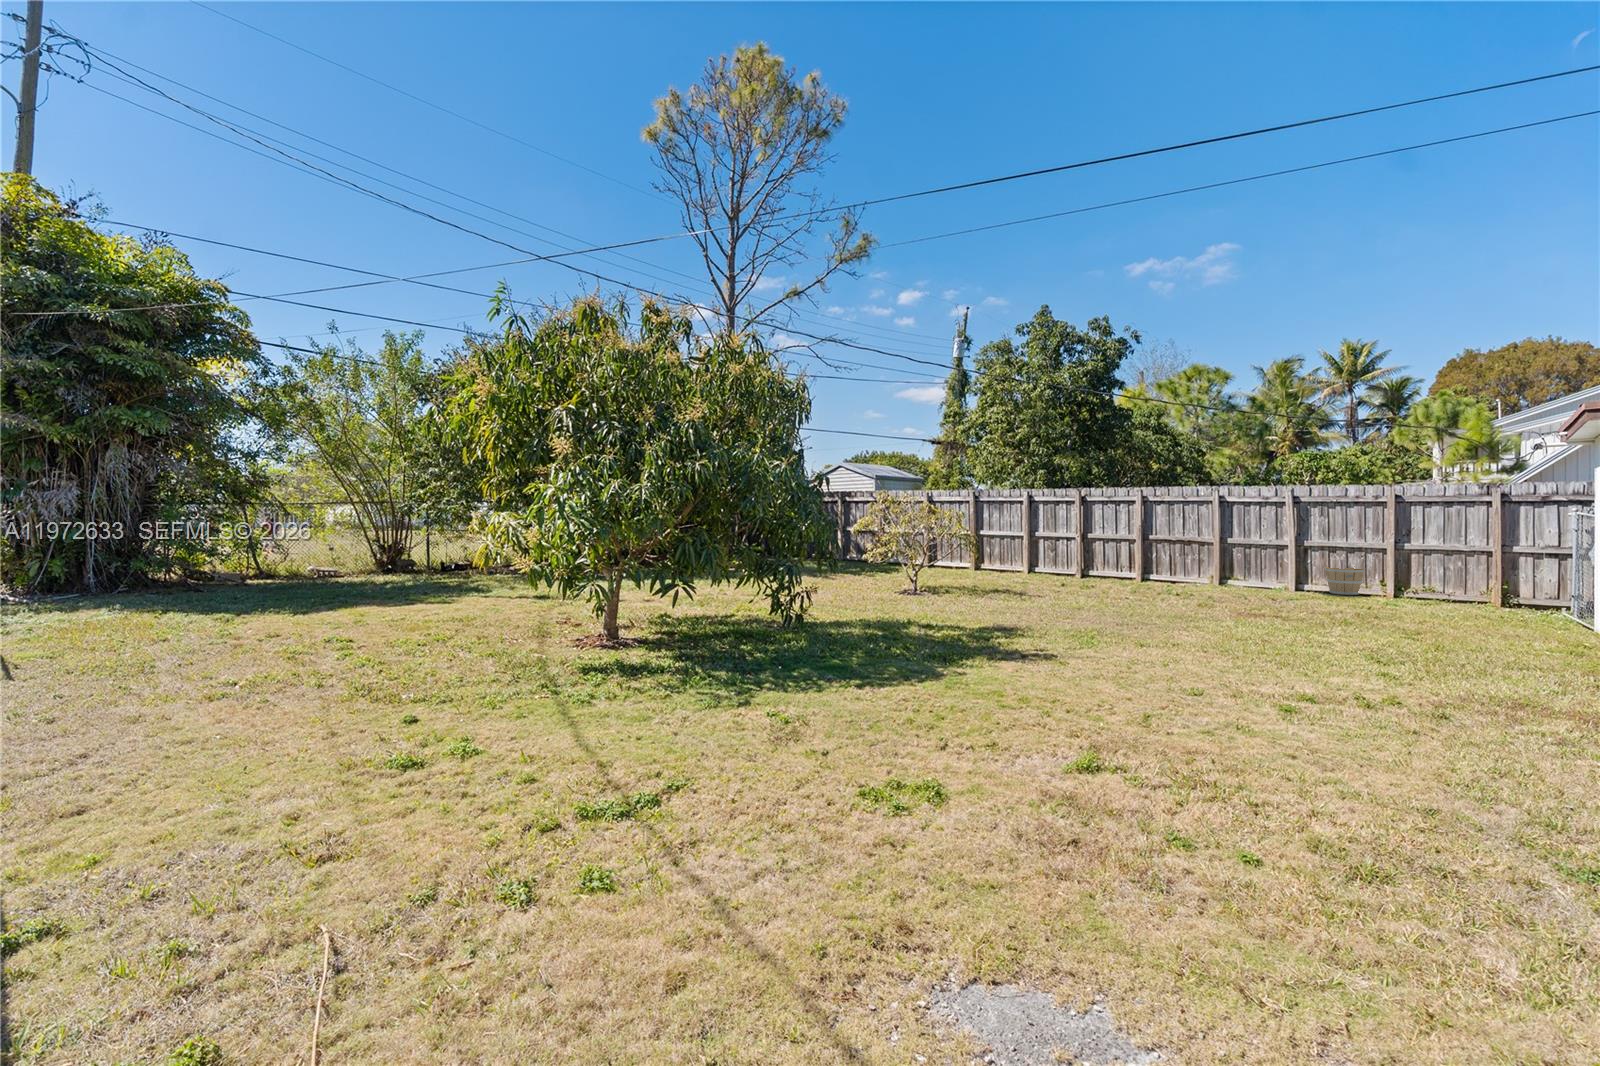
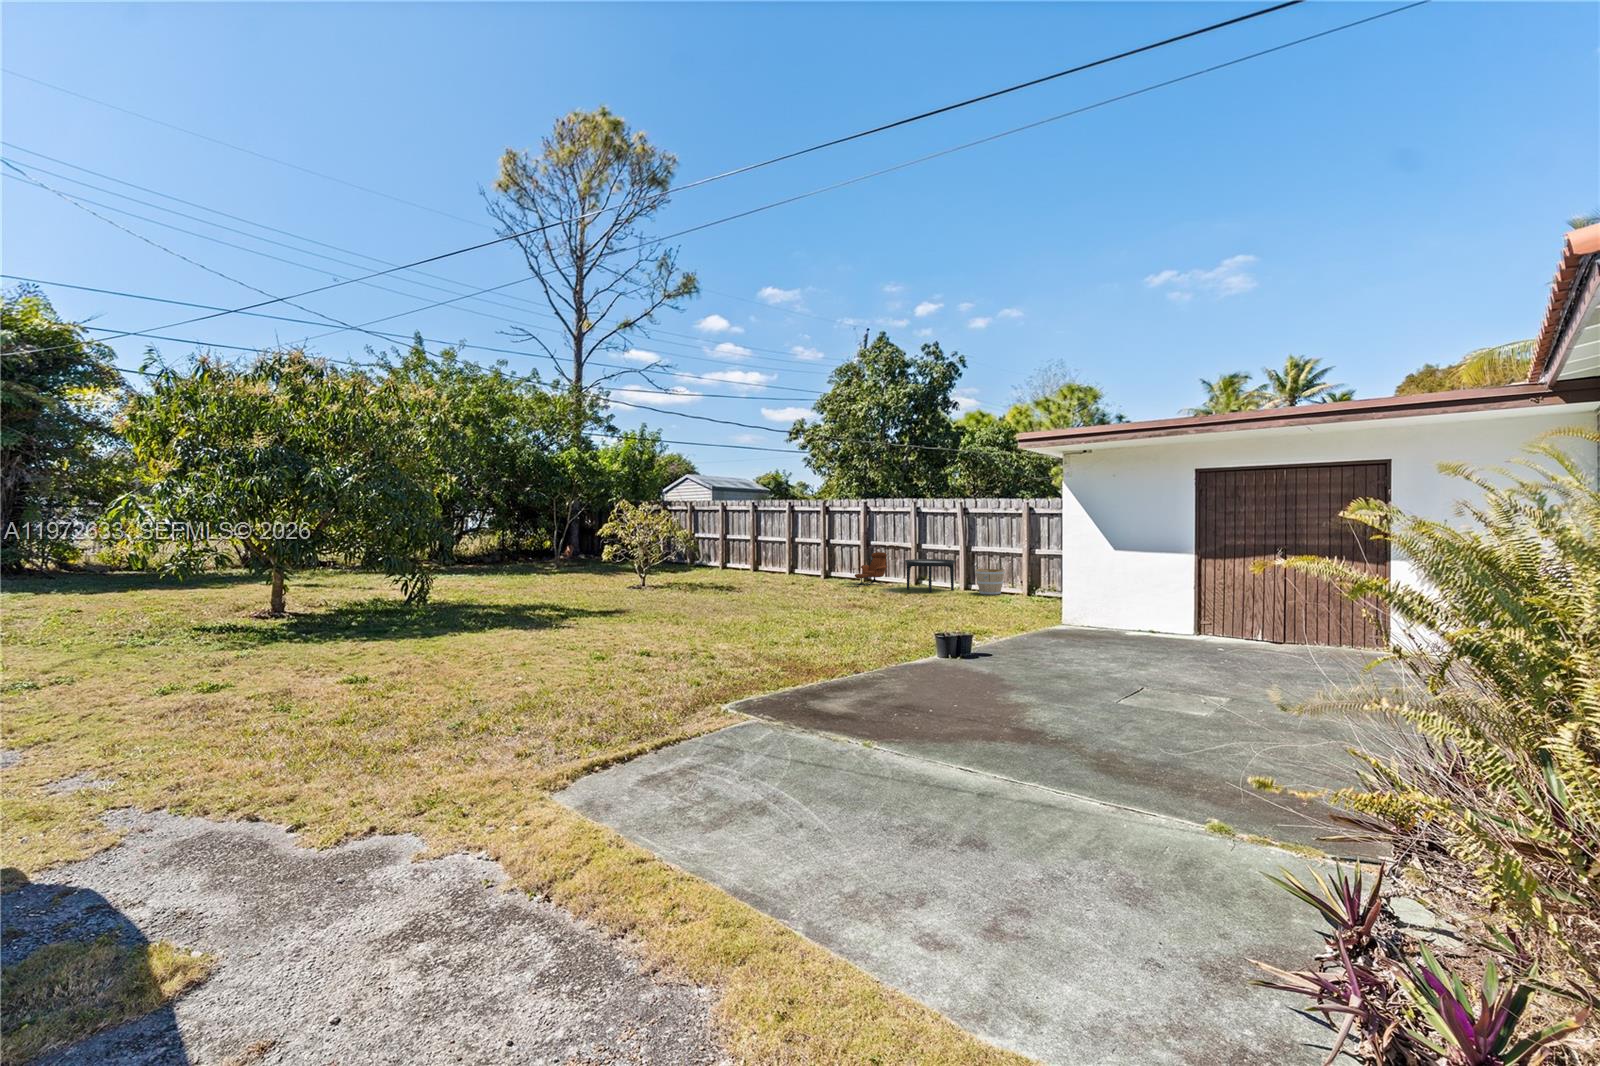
lounge chair: none [1149,548,1184,589] -> present [855,552,887,586]
round table: none [1228,555,1297,594] -> present [905,559,956,593]

